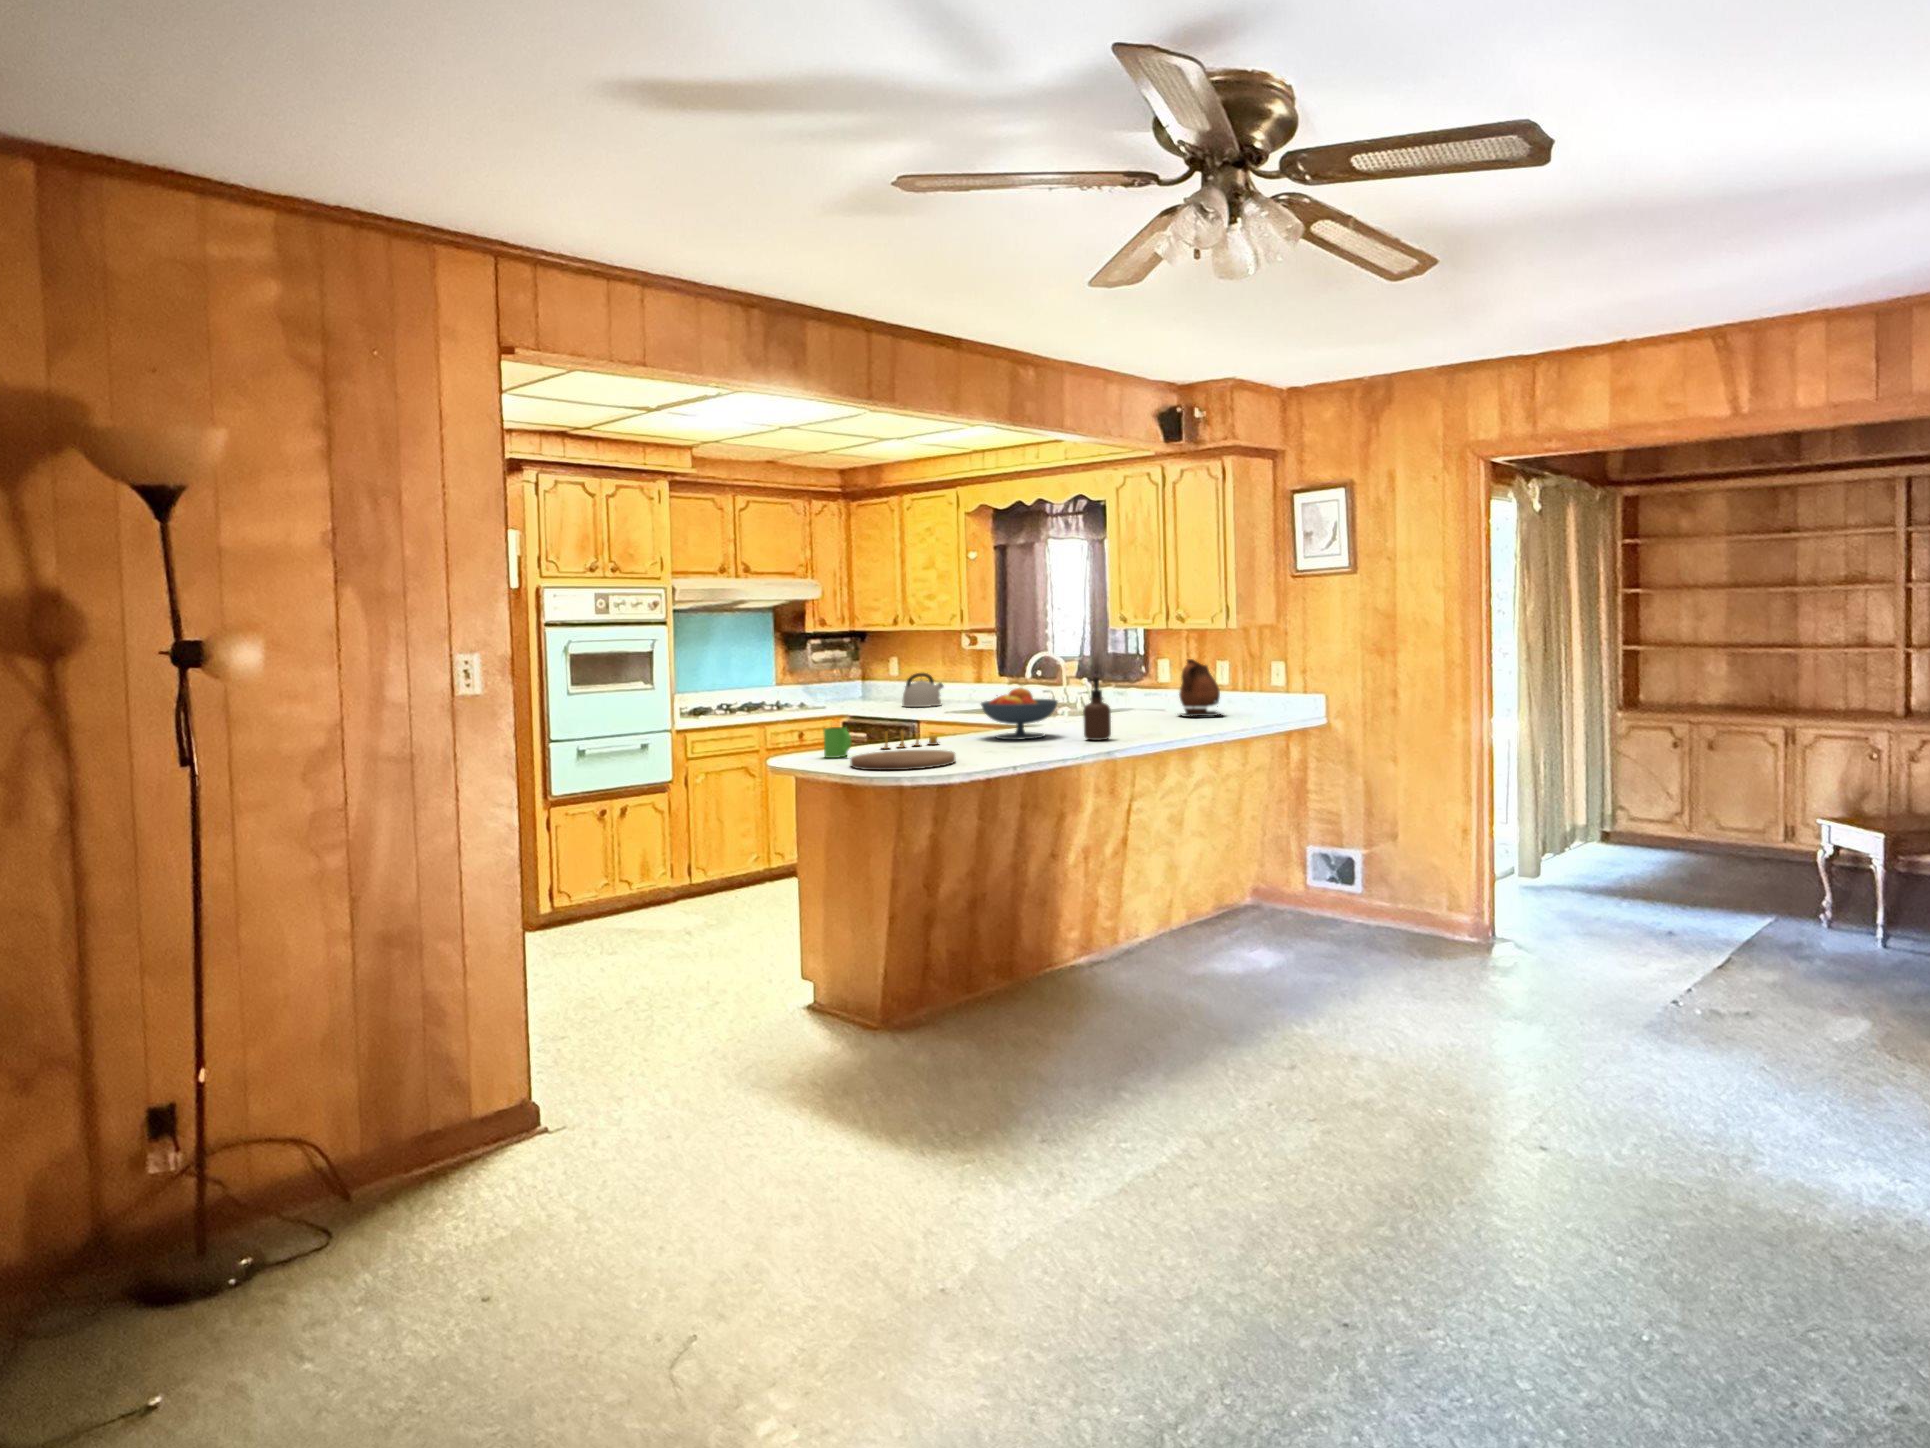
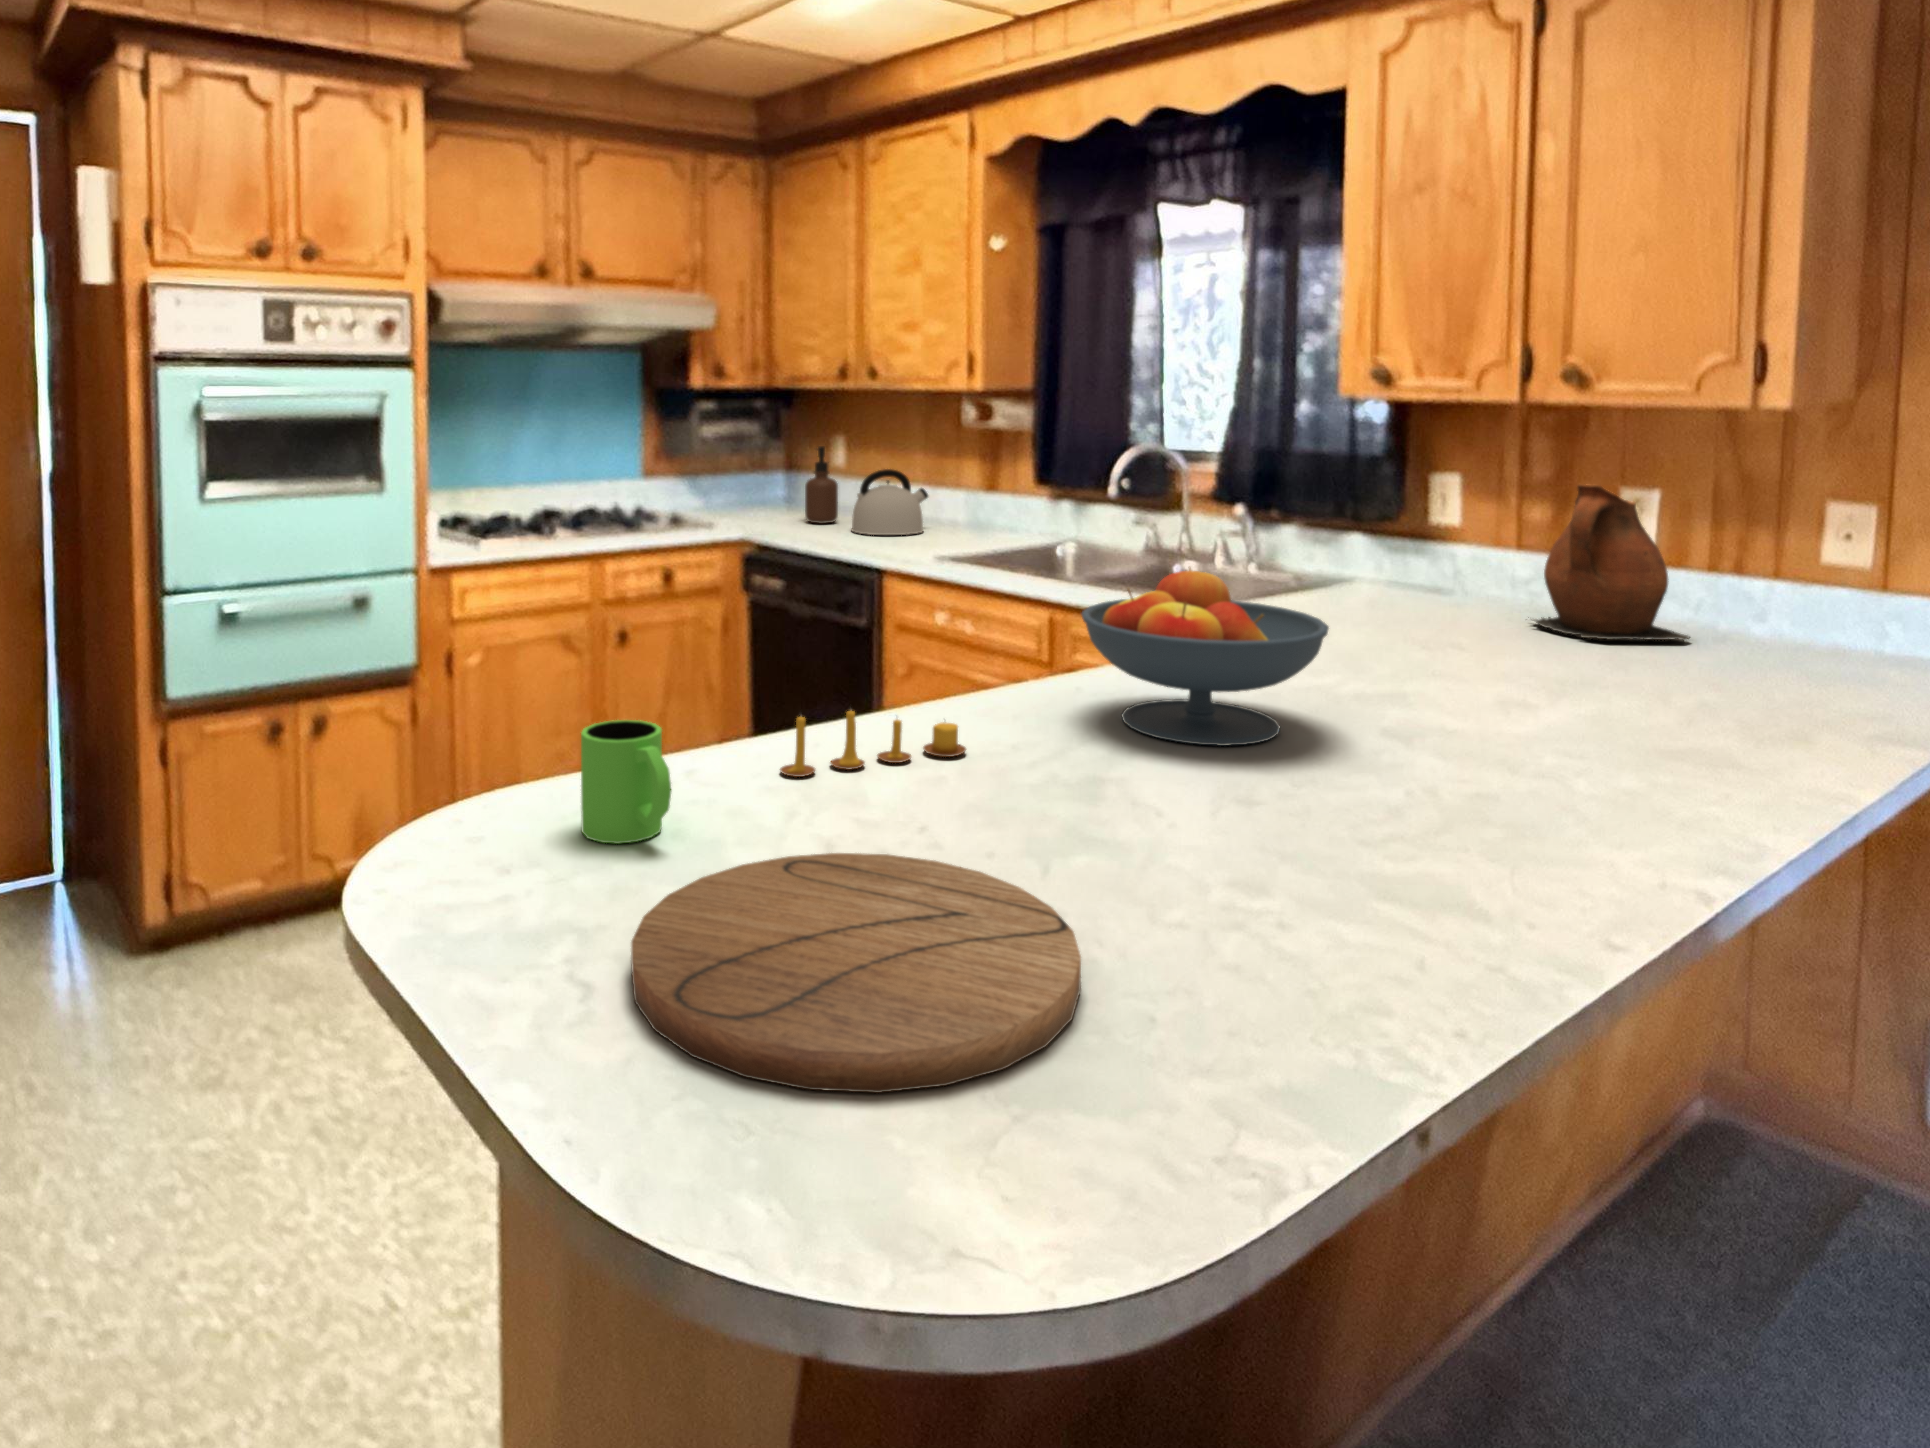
soap dispenser: present [1083,677,1111,741] -> present [805,446,838,524]

